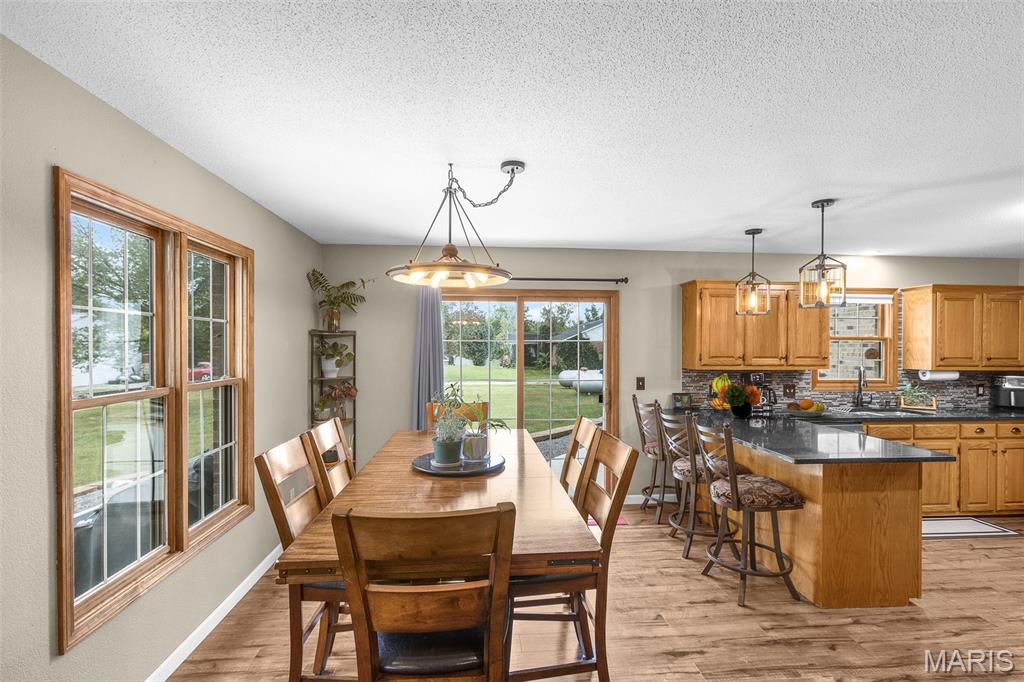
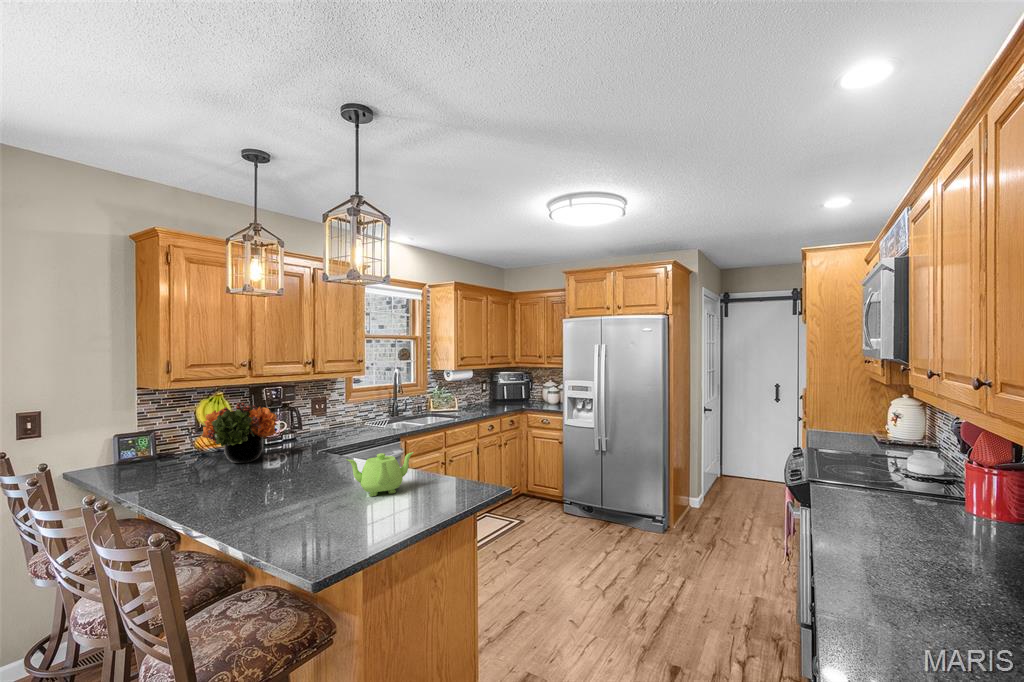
fruit bowl: present [782,399,828,417] -> none [309,417,367,442]
teapot: none [807,418,854,443] -> present [347,452,414,496]

